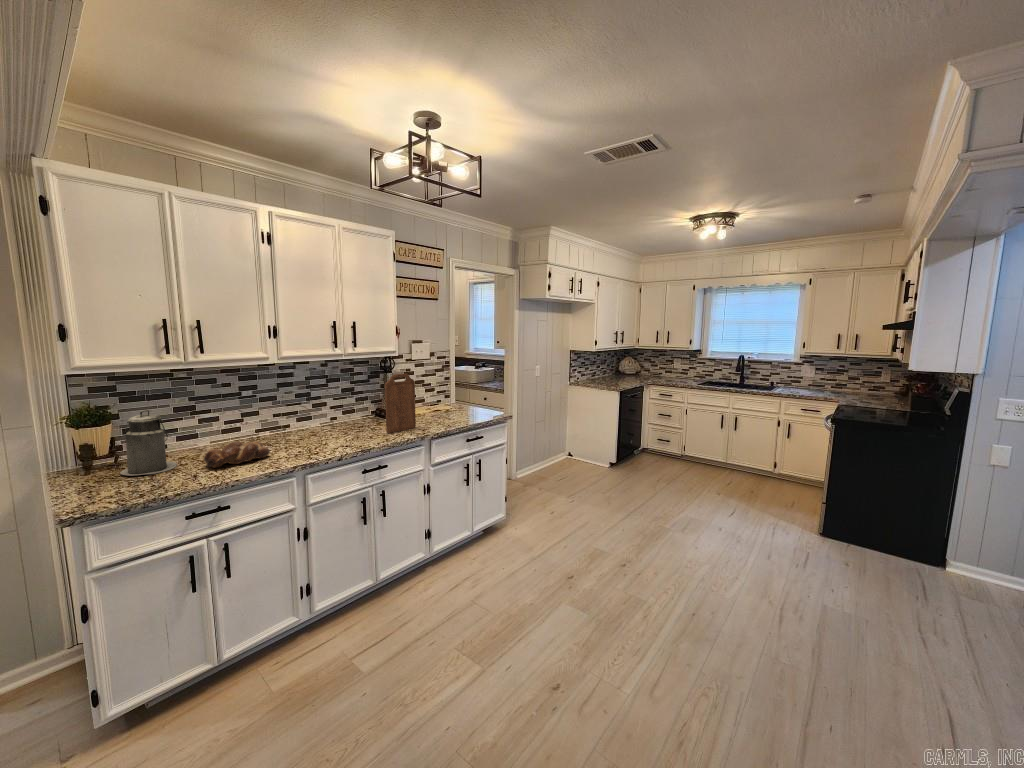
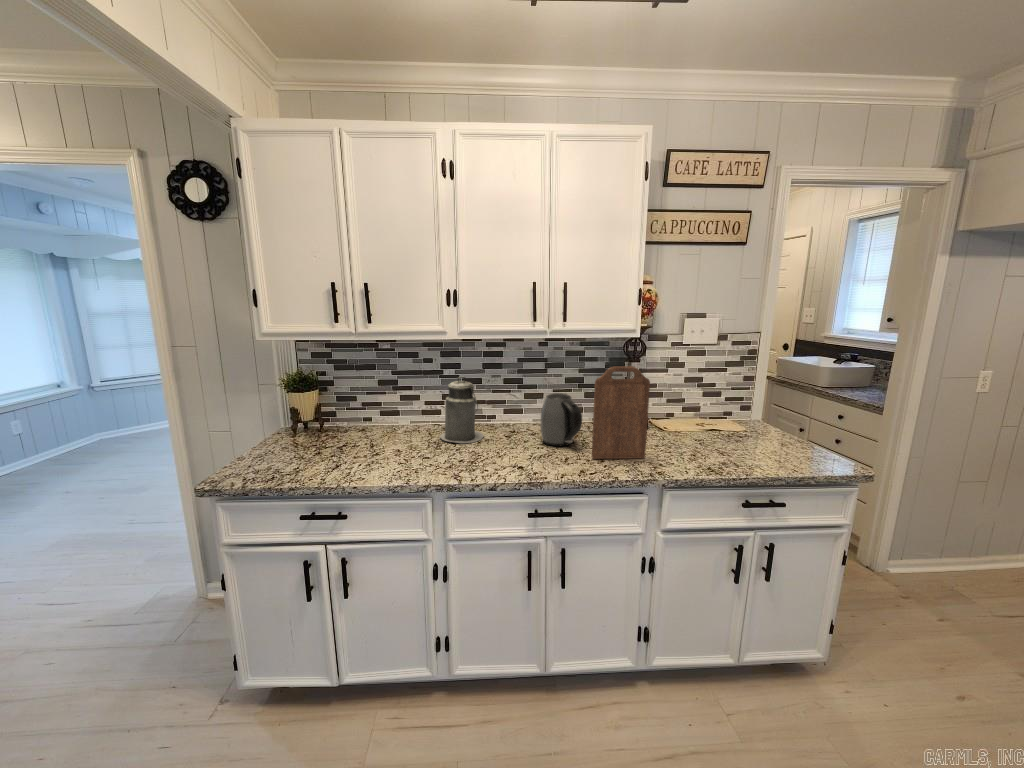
kettle: none [340,397,374,433] -> present [540,393,582,446]
canister: present [120,410,177,476] -> present [440,377,483,443]
bread loaf: present [204,441,270,468] -> none [357,432,426,461]

